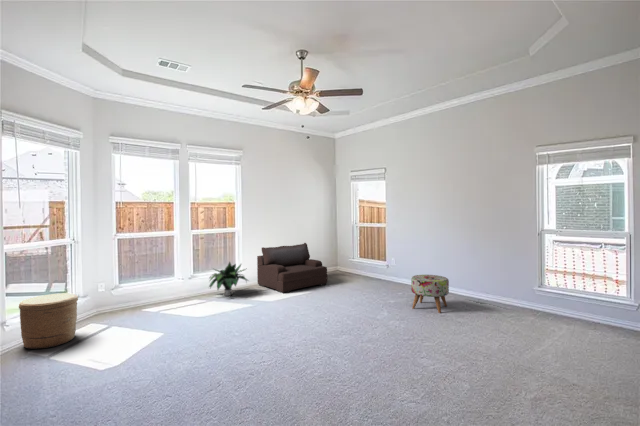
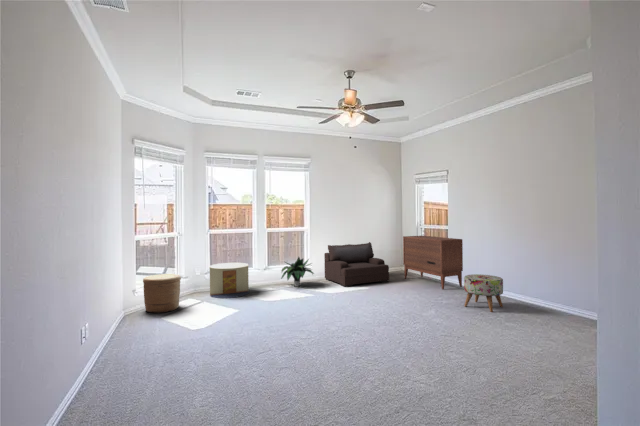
dresser: none [340,235,401,290] -> present [403,236,463,289]
side table: none [117,272,170,318] -> present [210,263,249,298]

